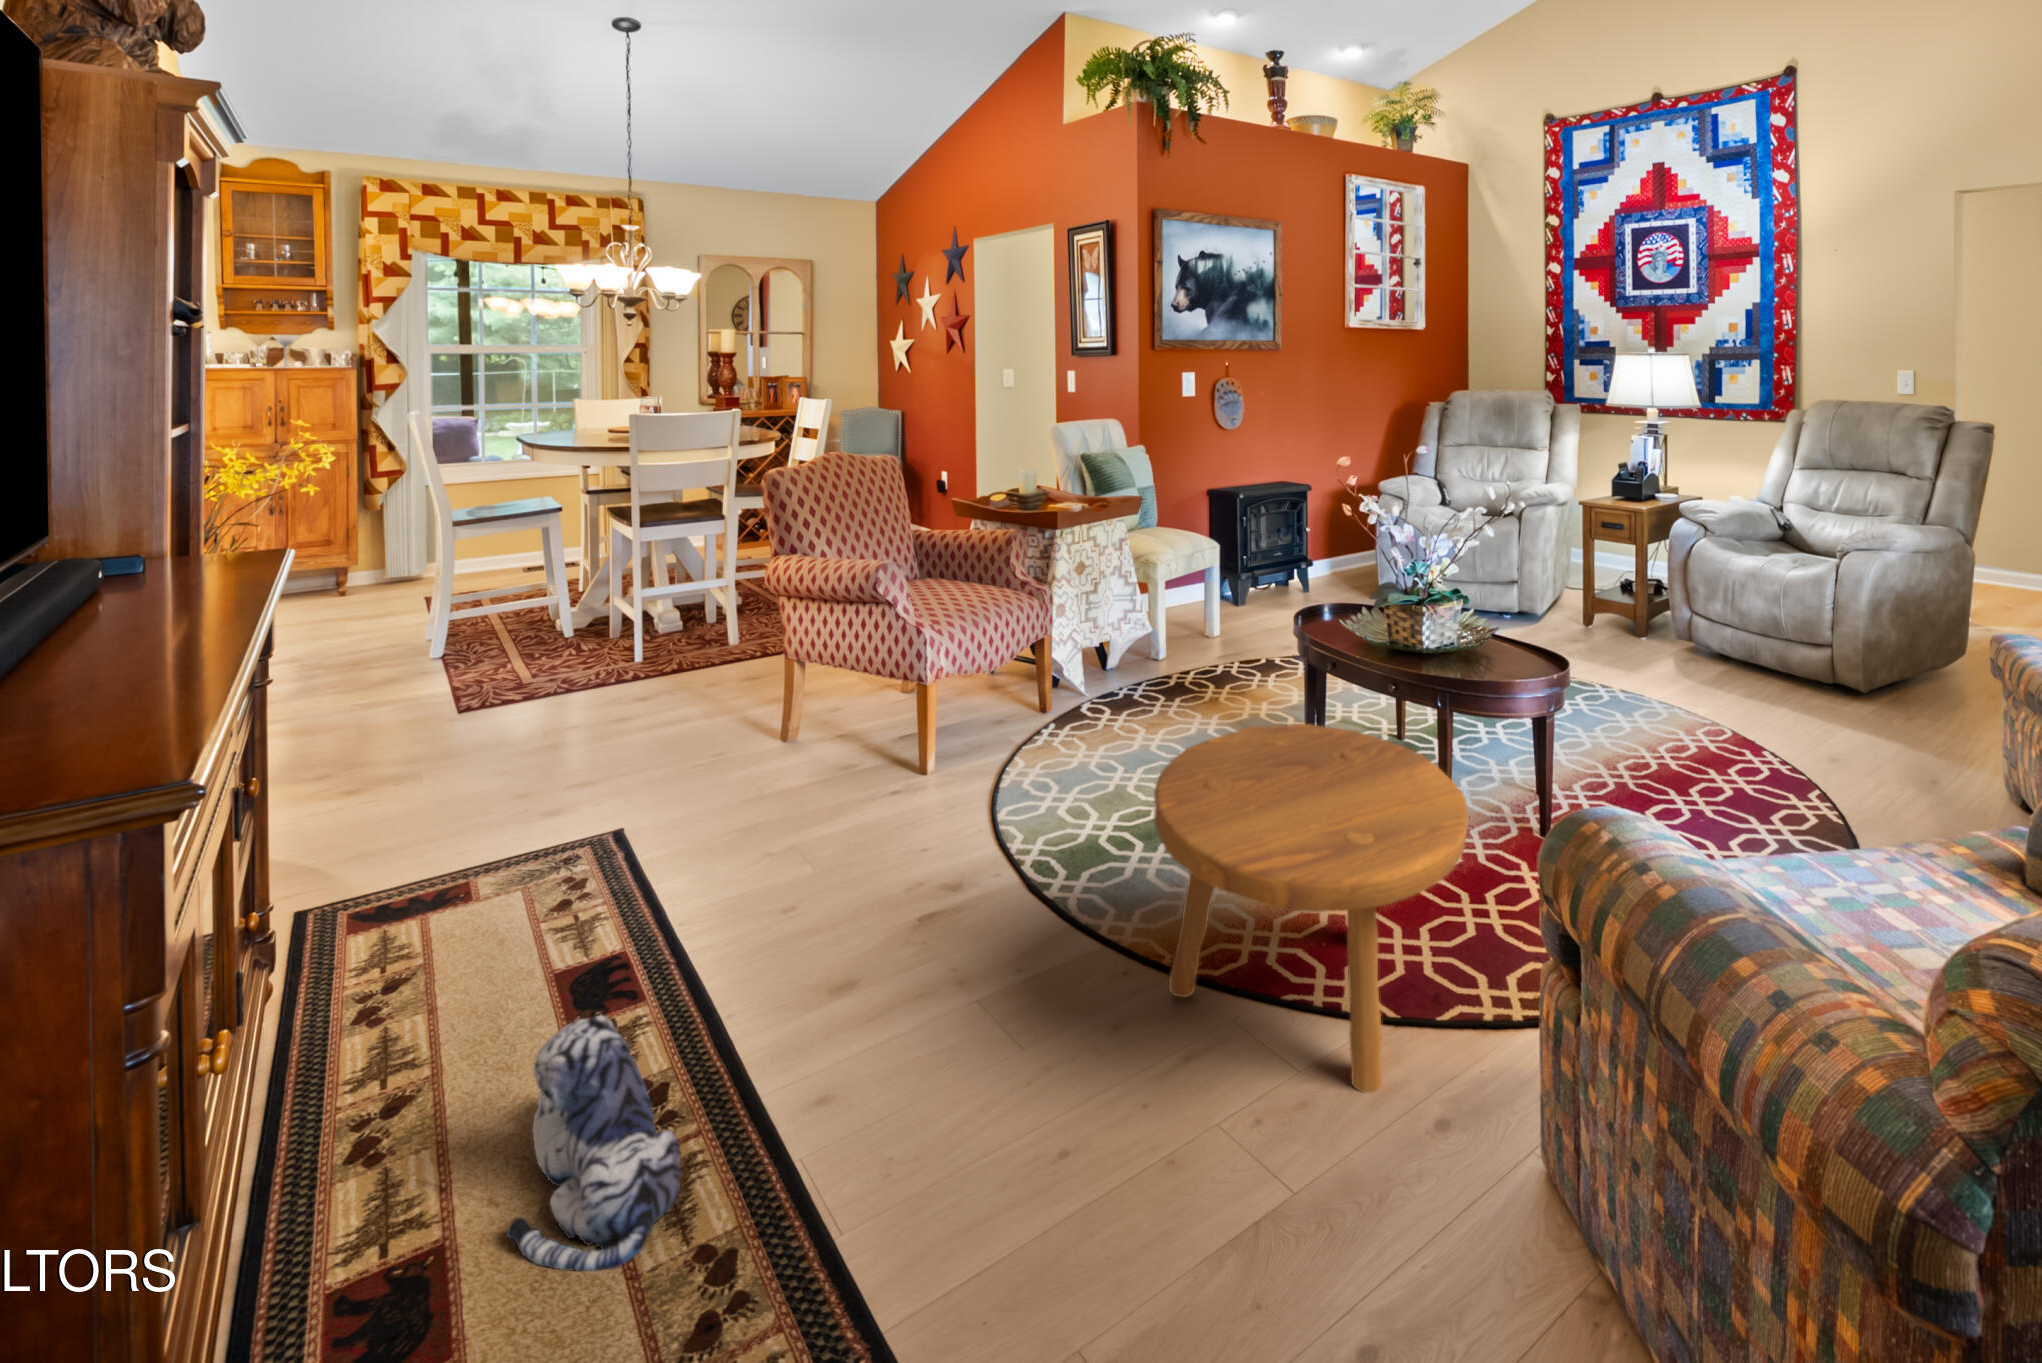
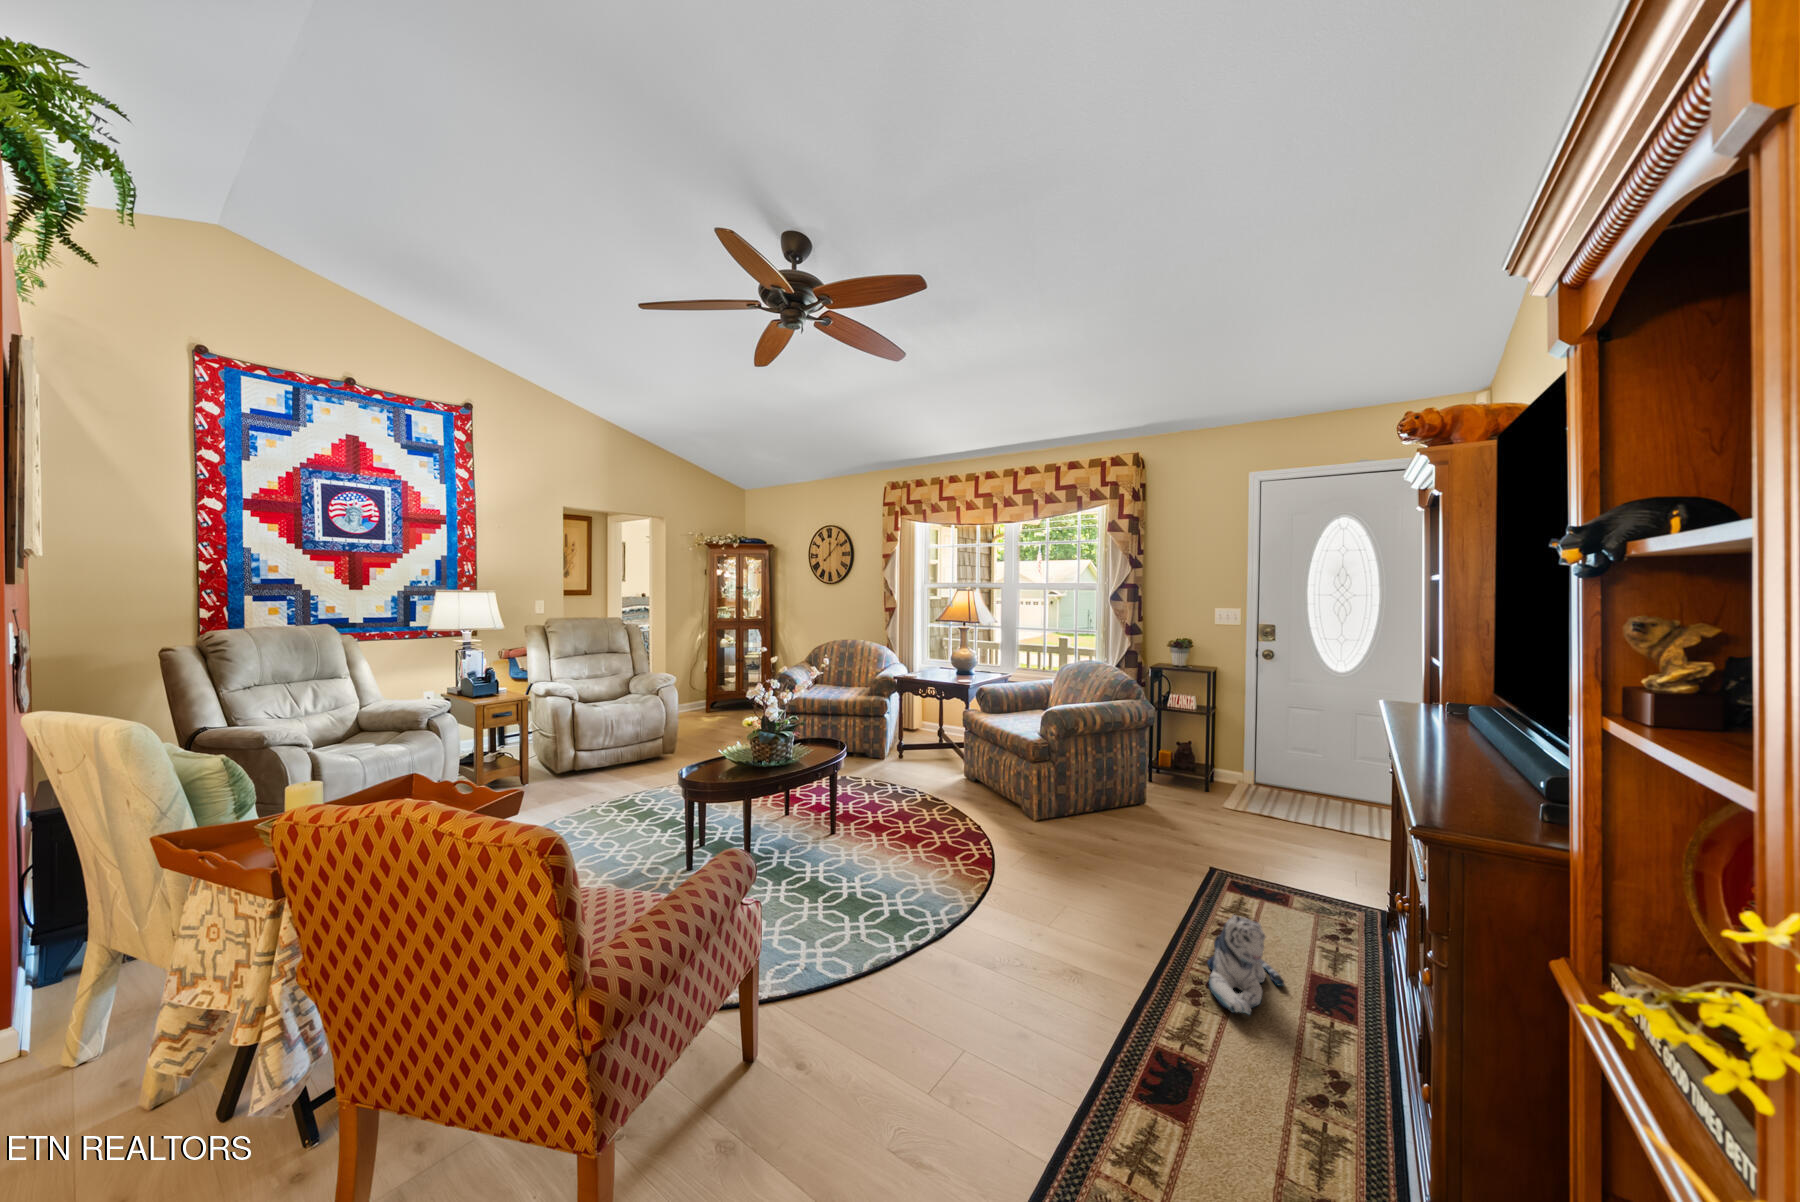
footstool: present [1154,724,1468,1093] -> none [933,748,1062,874]

